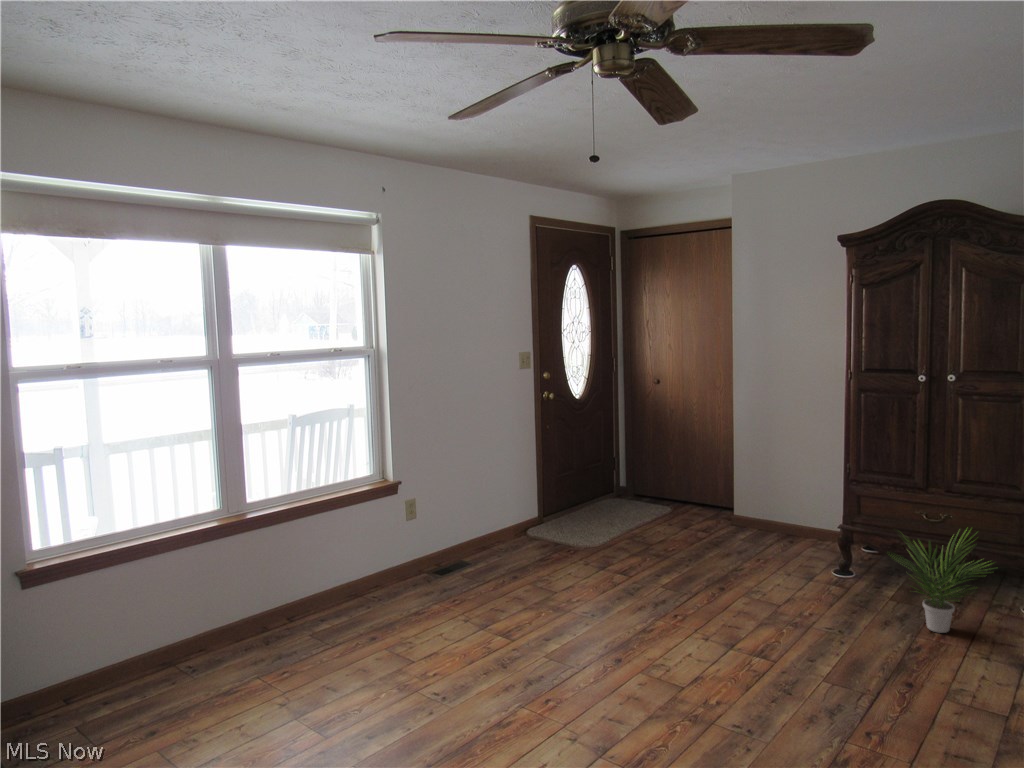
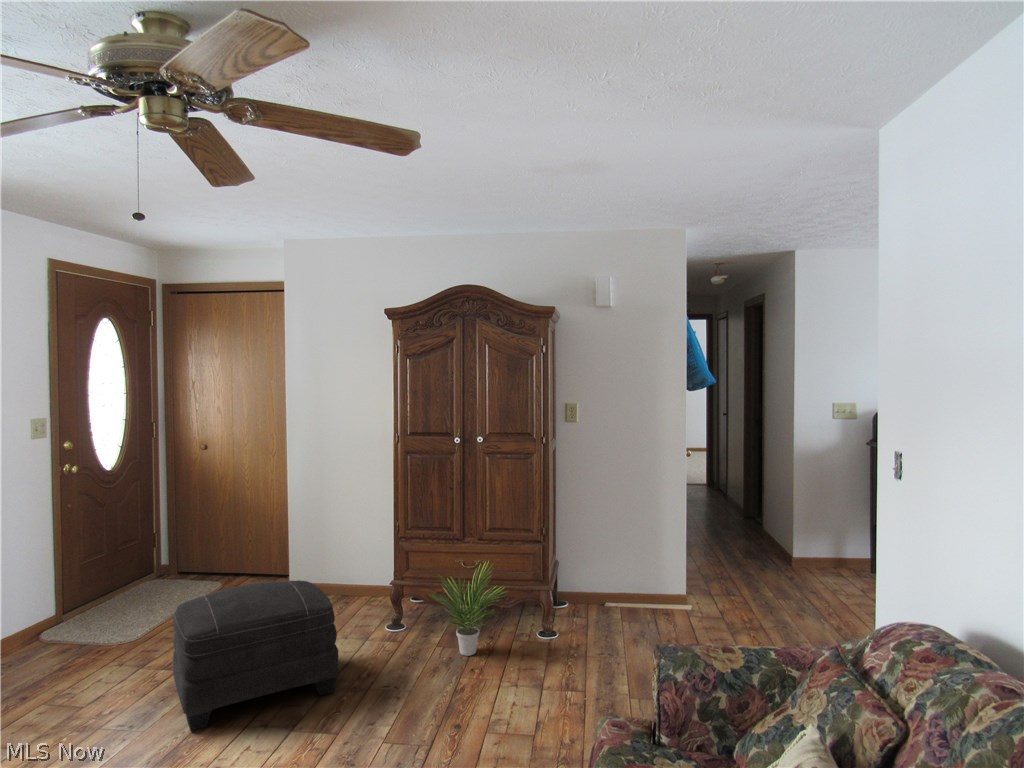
ottoman: none [627,510,779,631] -> present [173,580,339,732]

